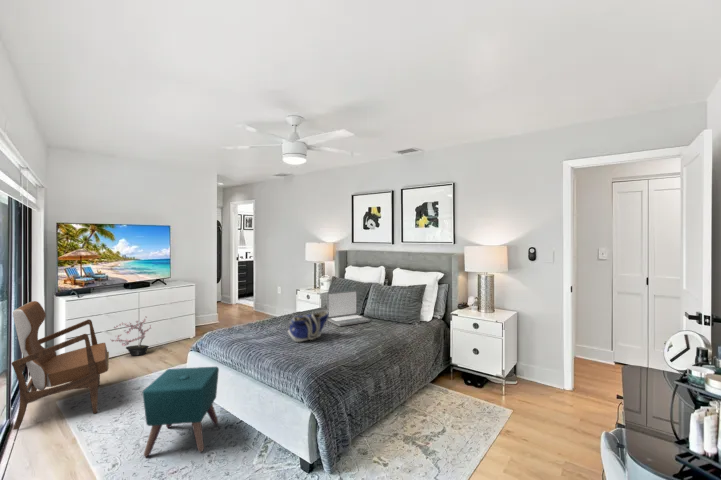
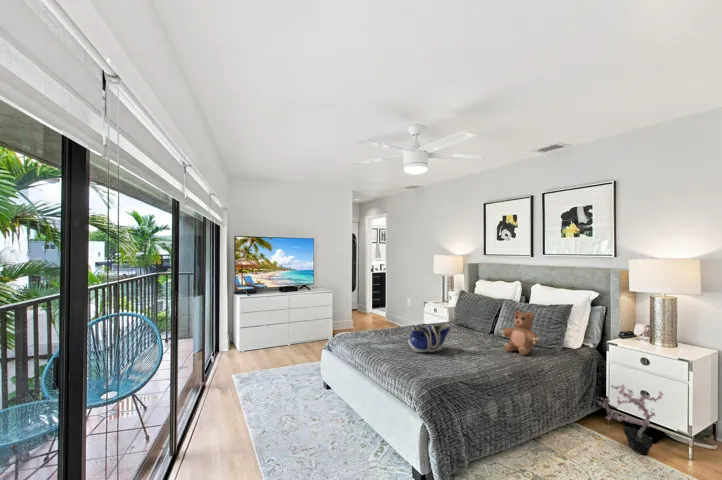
laptop: present [327,291,370,326] -> none [452,306,500,343]
teddy bear: none [372,293,405,333] -> present [502,311,539,355]
armchair: present [11,301,109,430] -> none [201,296,264,394]
potted plant: present [111,317,151,355] -> present [597,385,663,455]
ottoman: present [143,367,219,457] -> none [283,362,344,440]

